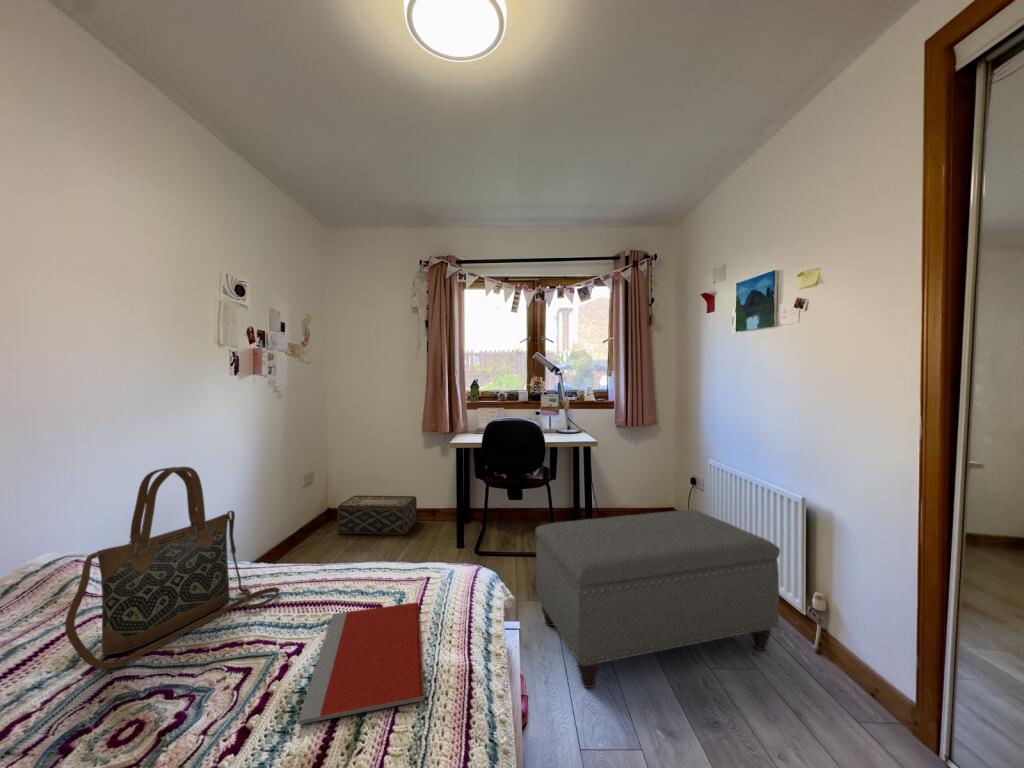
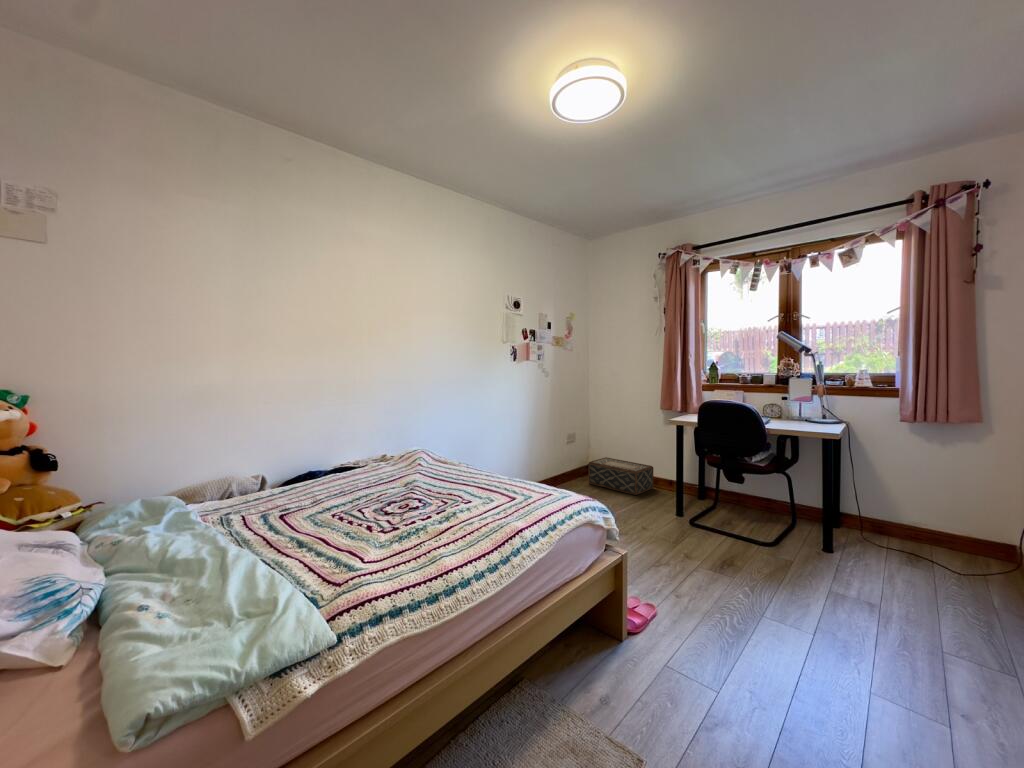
handbag: present [65,467,280,669] -> none [400,412,479,489]
ottoman: present [536,510,780,688] -> none [688,500,998,711]
notebook: present [298,603,424,724] -> none [444,495,528,529]

